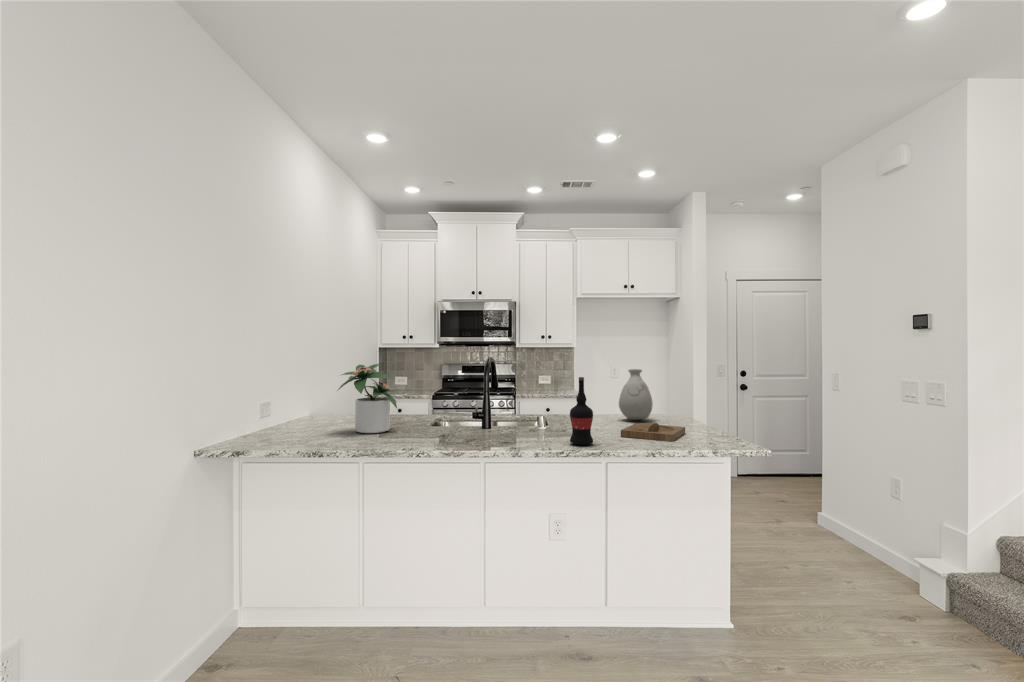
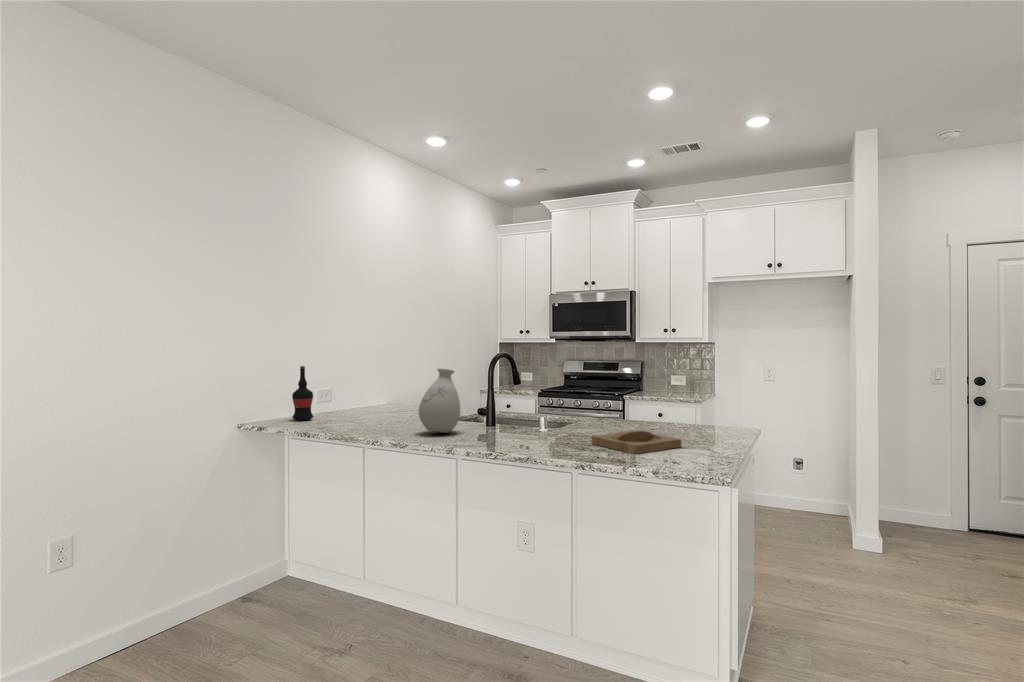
potted plant: present [338,364,397,434] -> none [352,356,414,422]
vase: present [619,369,653,420] -> present [418,369,460,433]
wine bottle: present [570,377,593,445] -> present [292,366,313,420]

